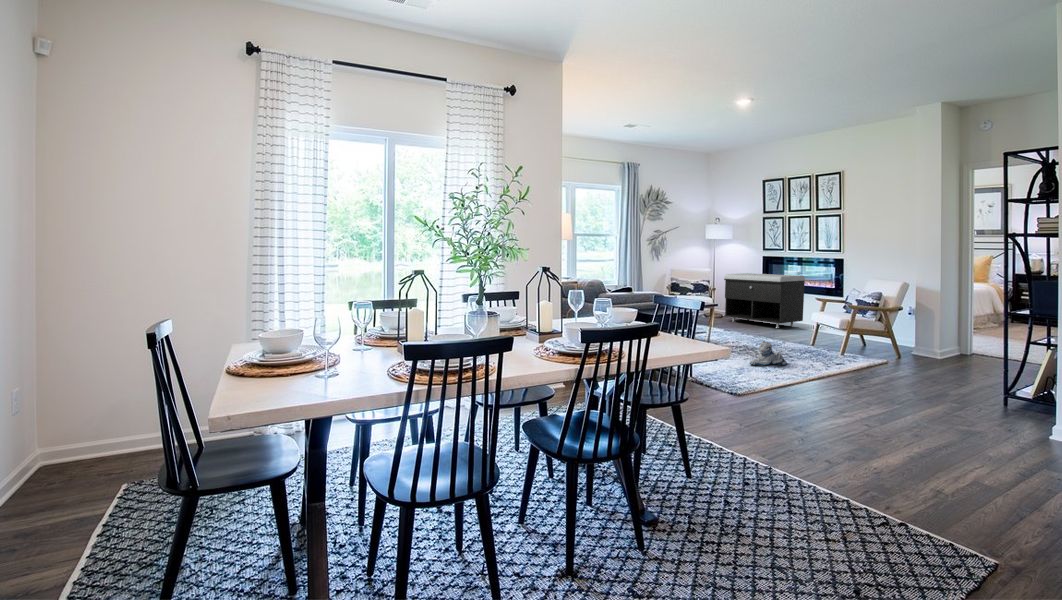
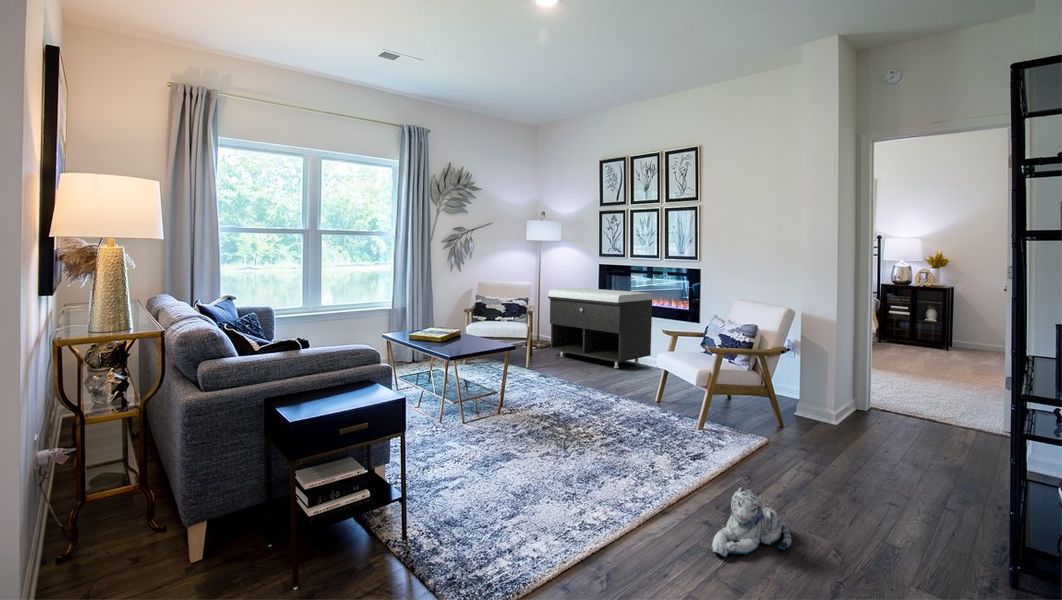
plush toy: present [750,341,787,365] -> present [712,488,792,557]

